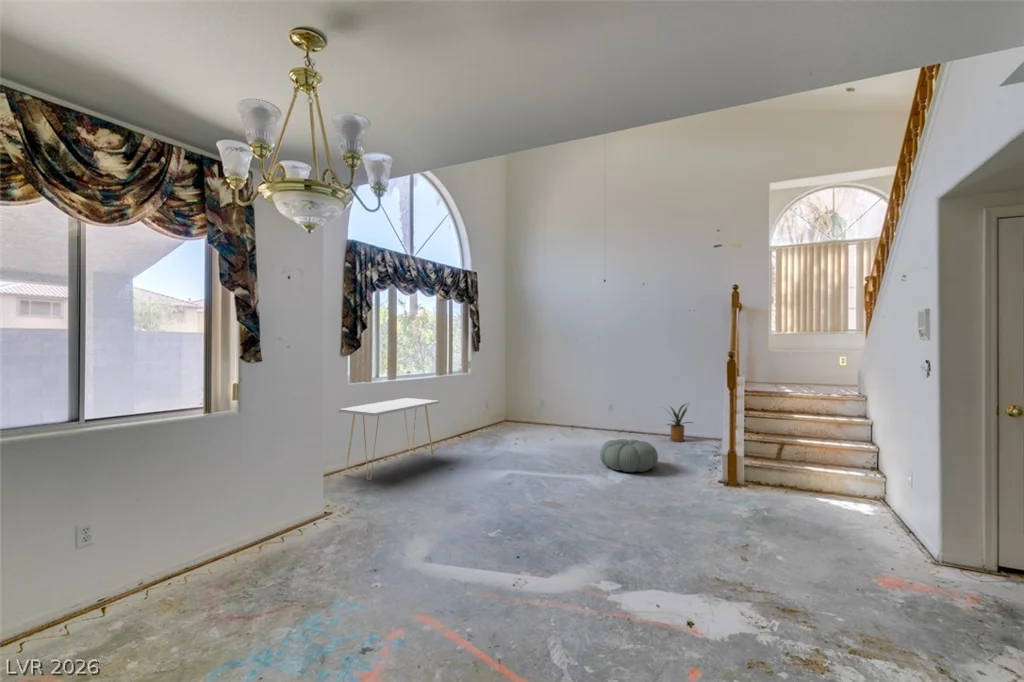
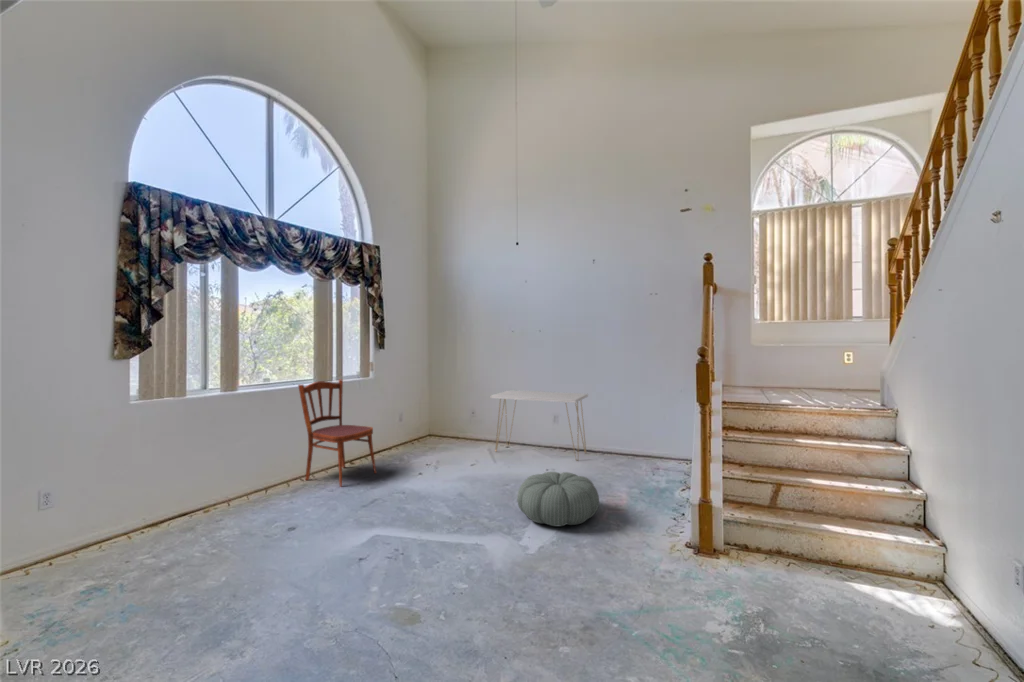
dining chair: none [431,374,483,450] -> present [298,380,376,487]
console table: present [339,398,439,480] -> present [491,390,588,461]
house plant: present [667,404,691,442] -> none [611,412,660,464]

